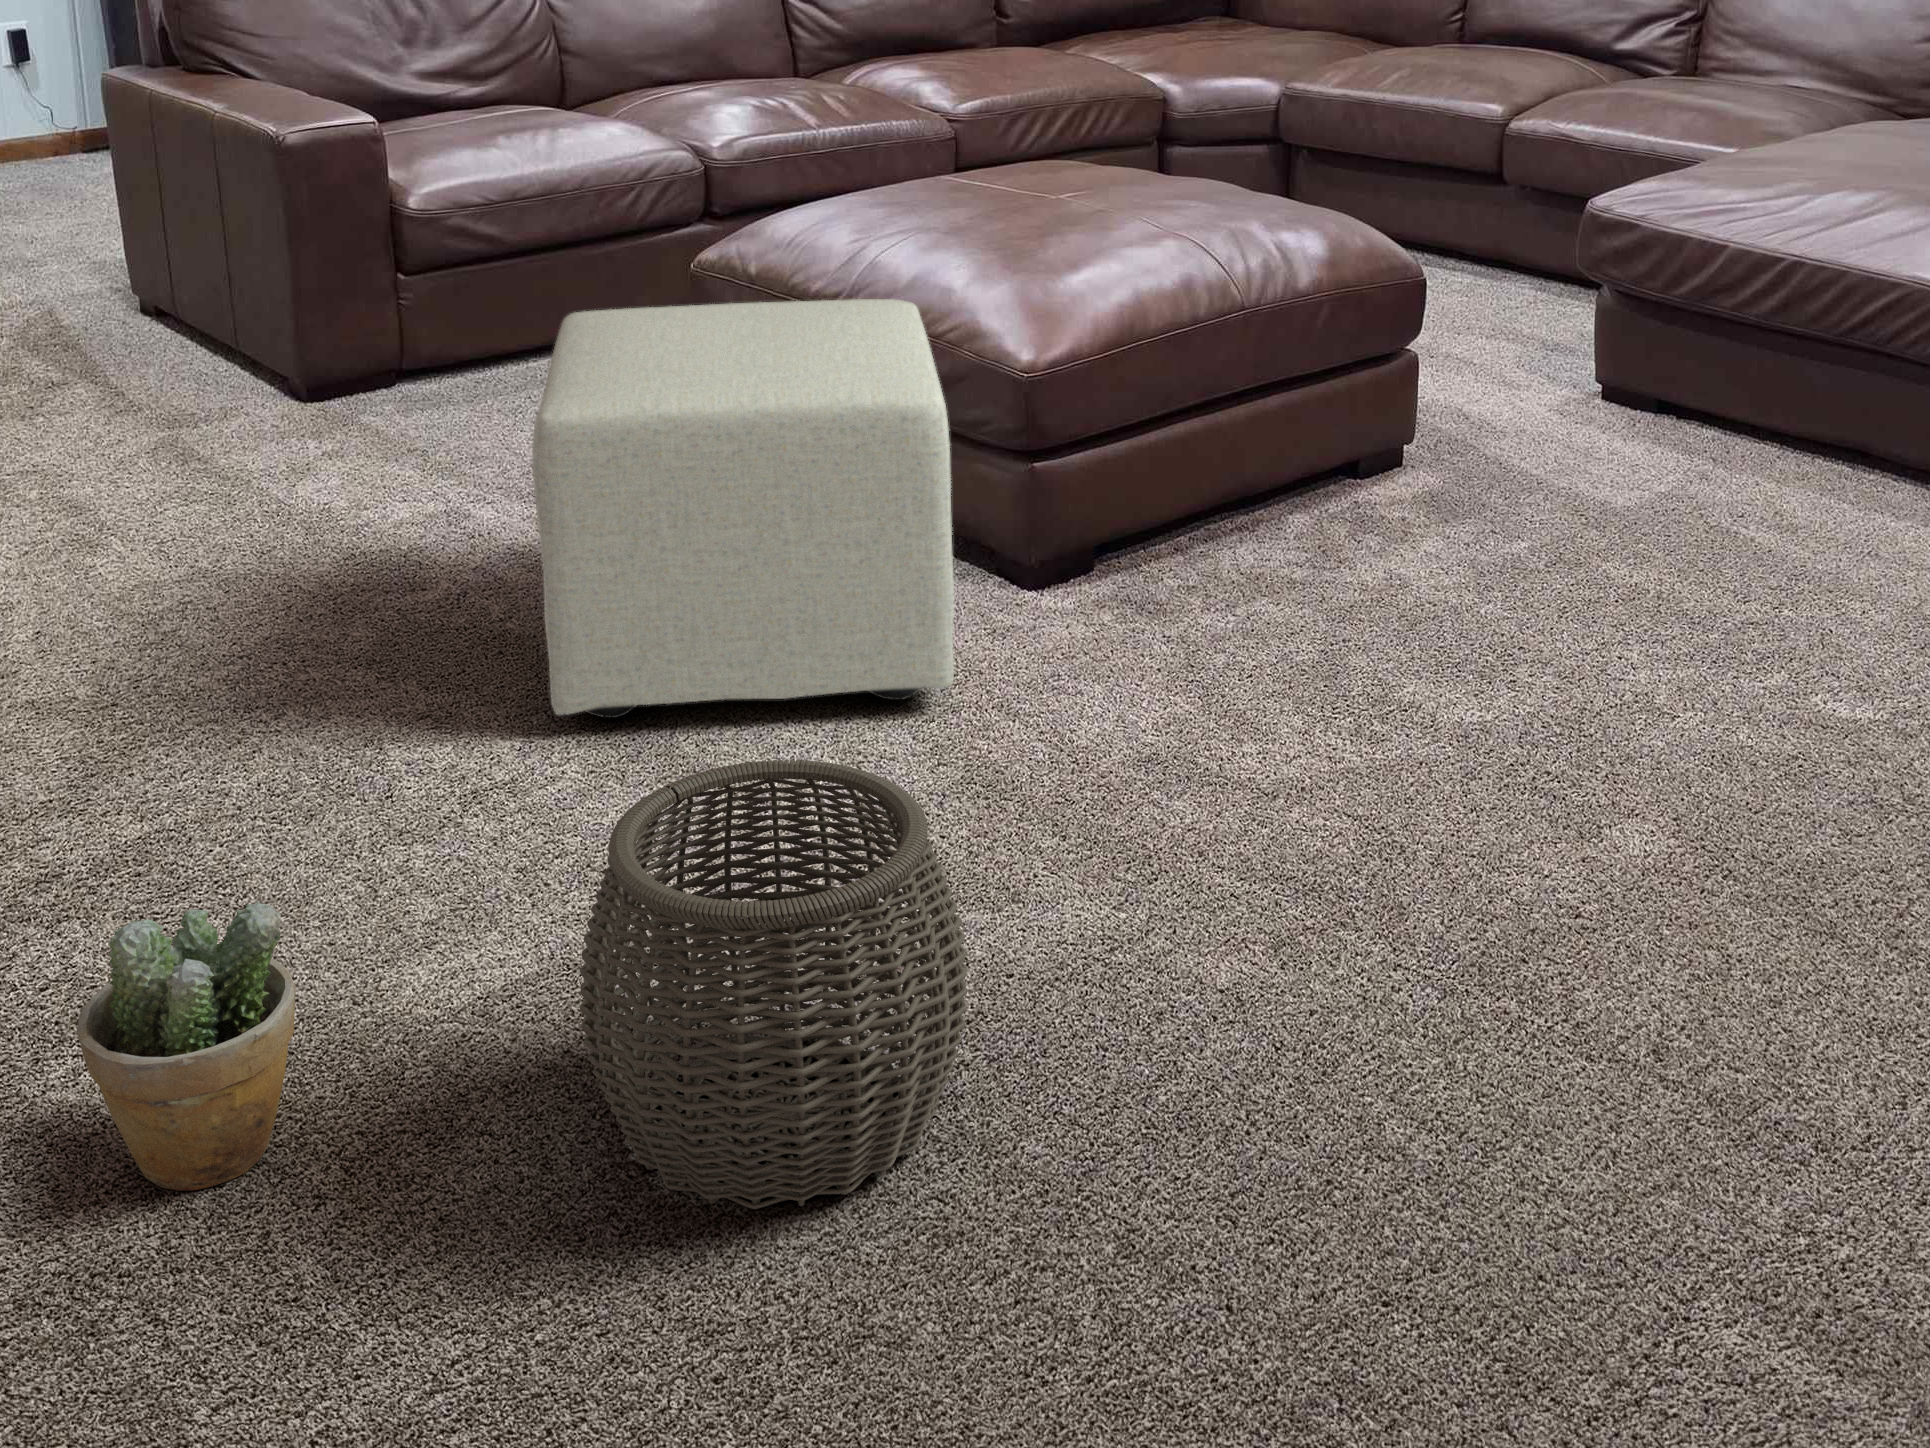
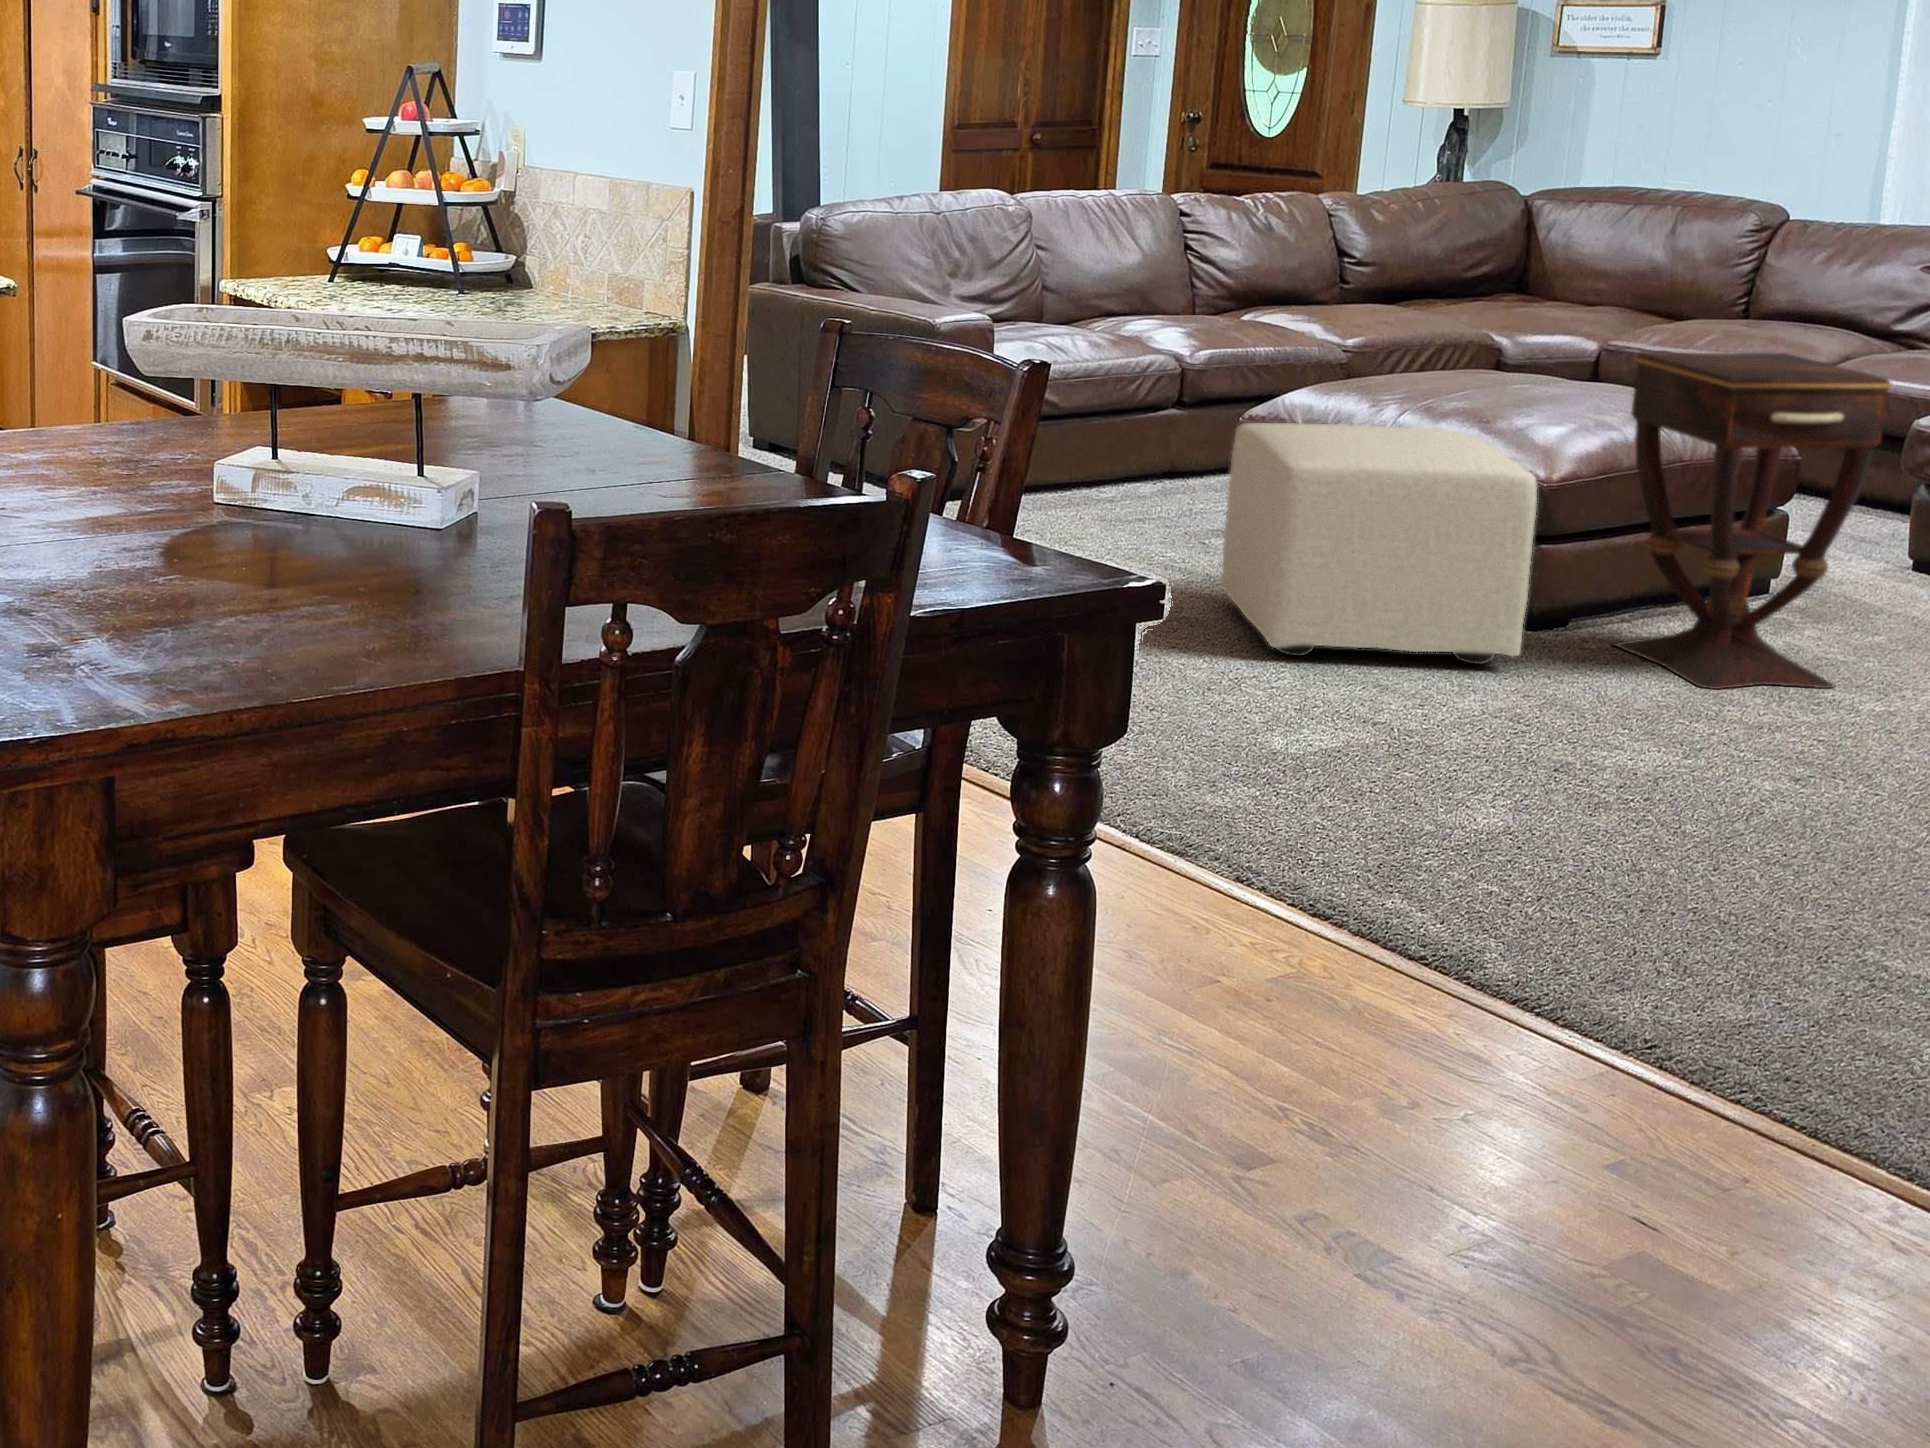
side table: none [1118,157,1462,712] -> present [1614,353,1892,689]
woven basket: present [580,760,967,1210] -> none [1438,616,1661,825]
potted plant: present [76,902,295,1191] -> none [1184,649,1296,790]

